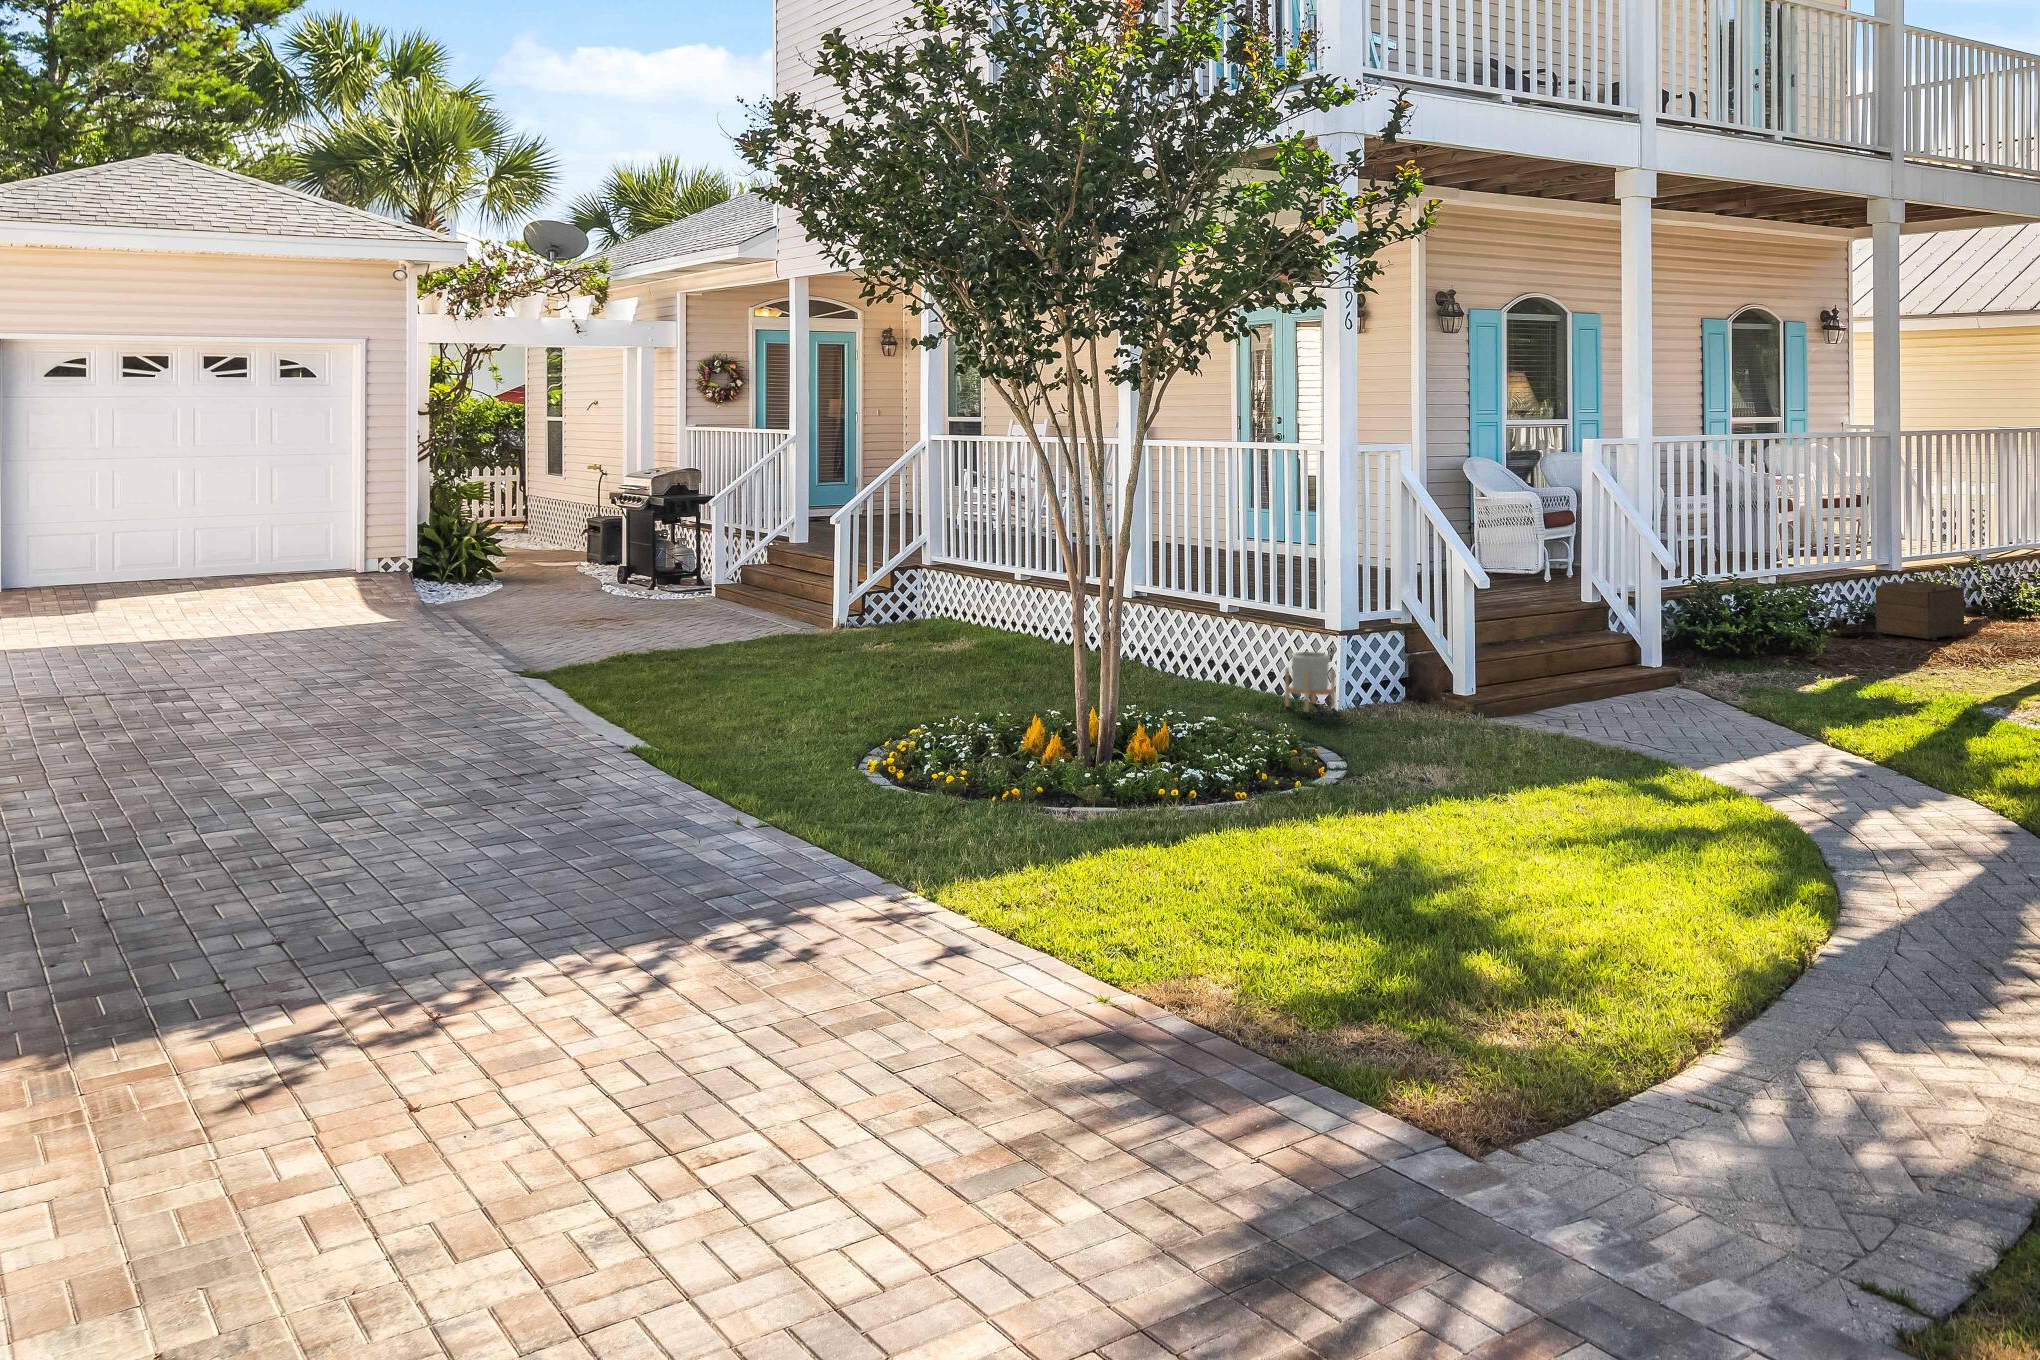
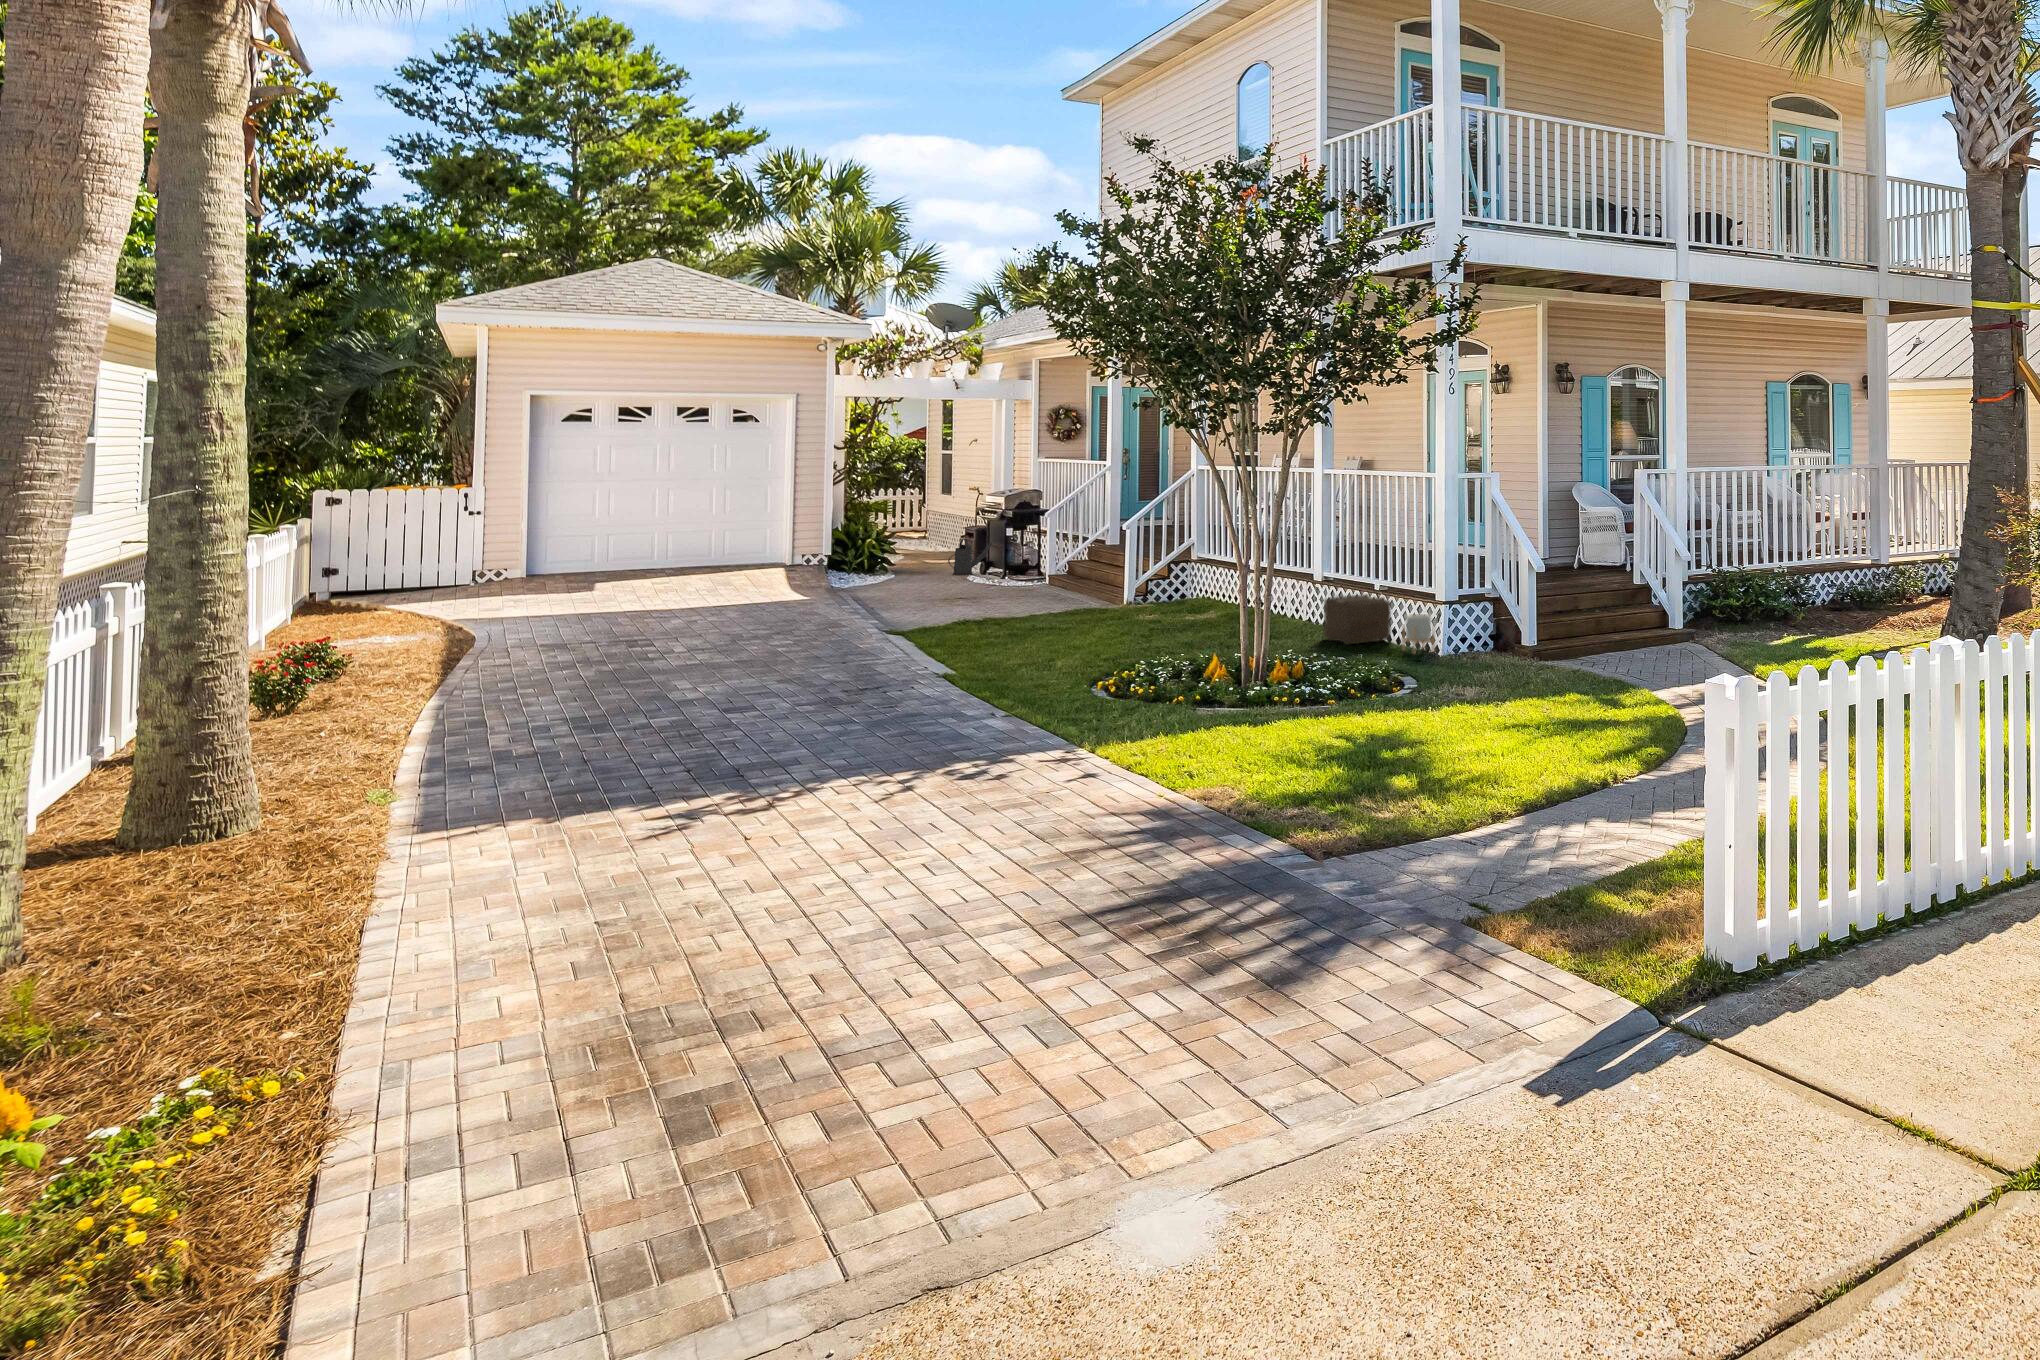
watering can: none [574,533,632,582] -> present [948,538,992,575]
wooden crate: present [1876,581,1964,640] -> present [1324,594,1391,645]

